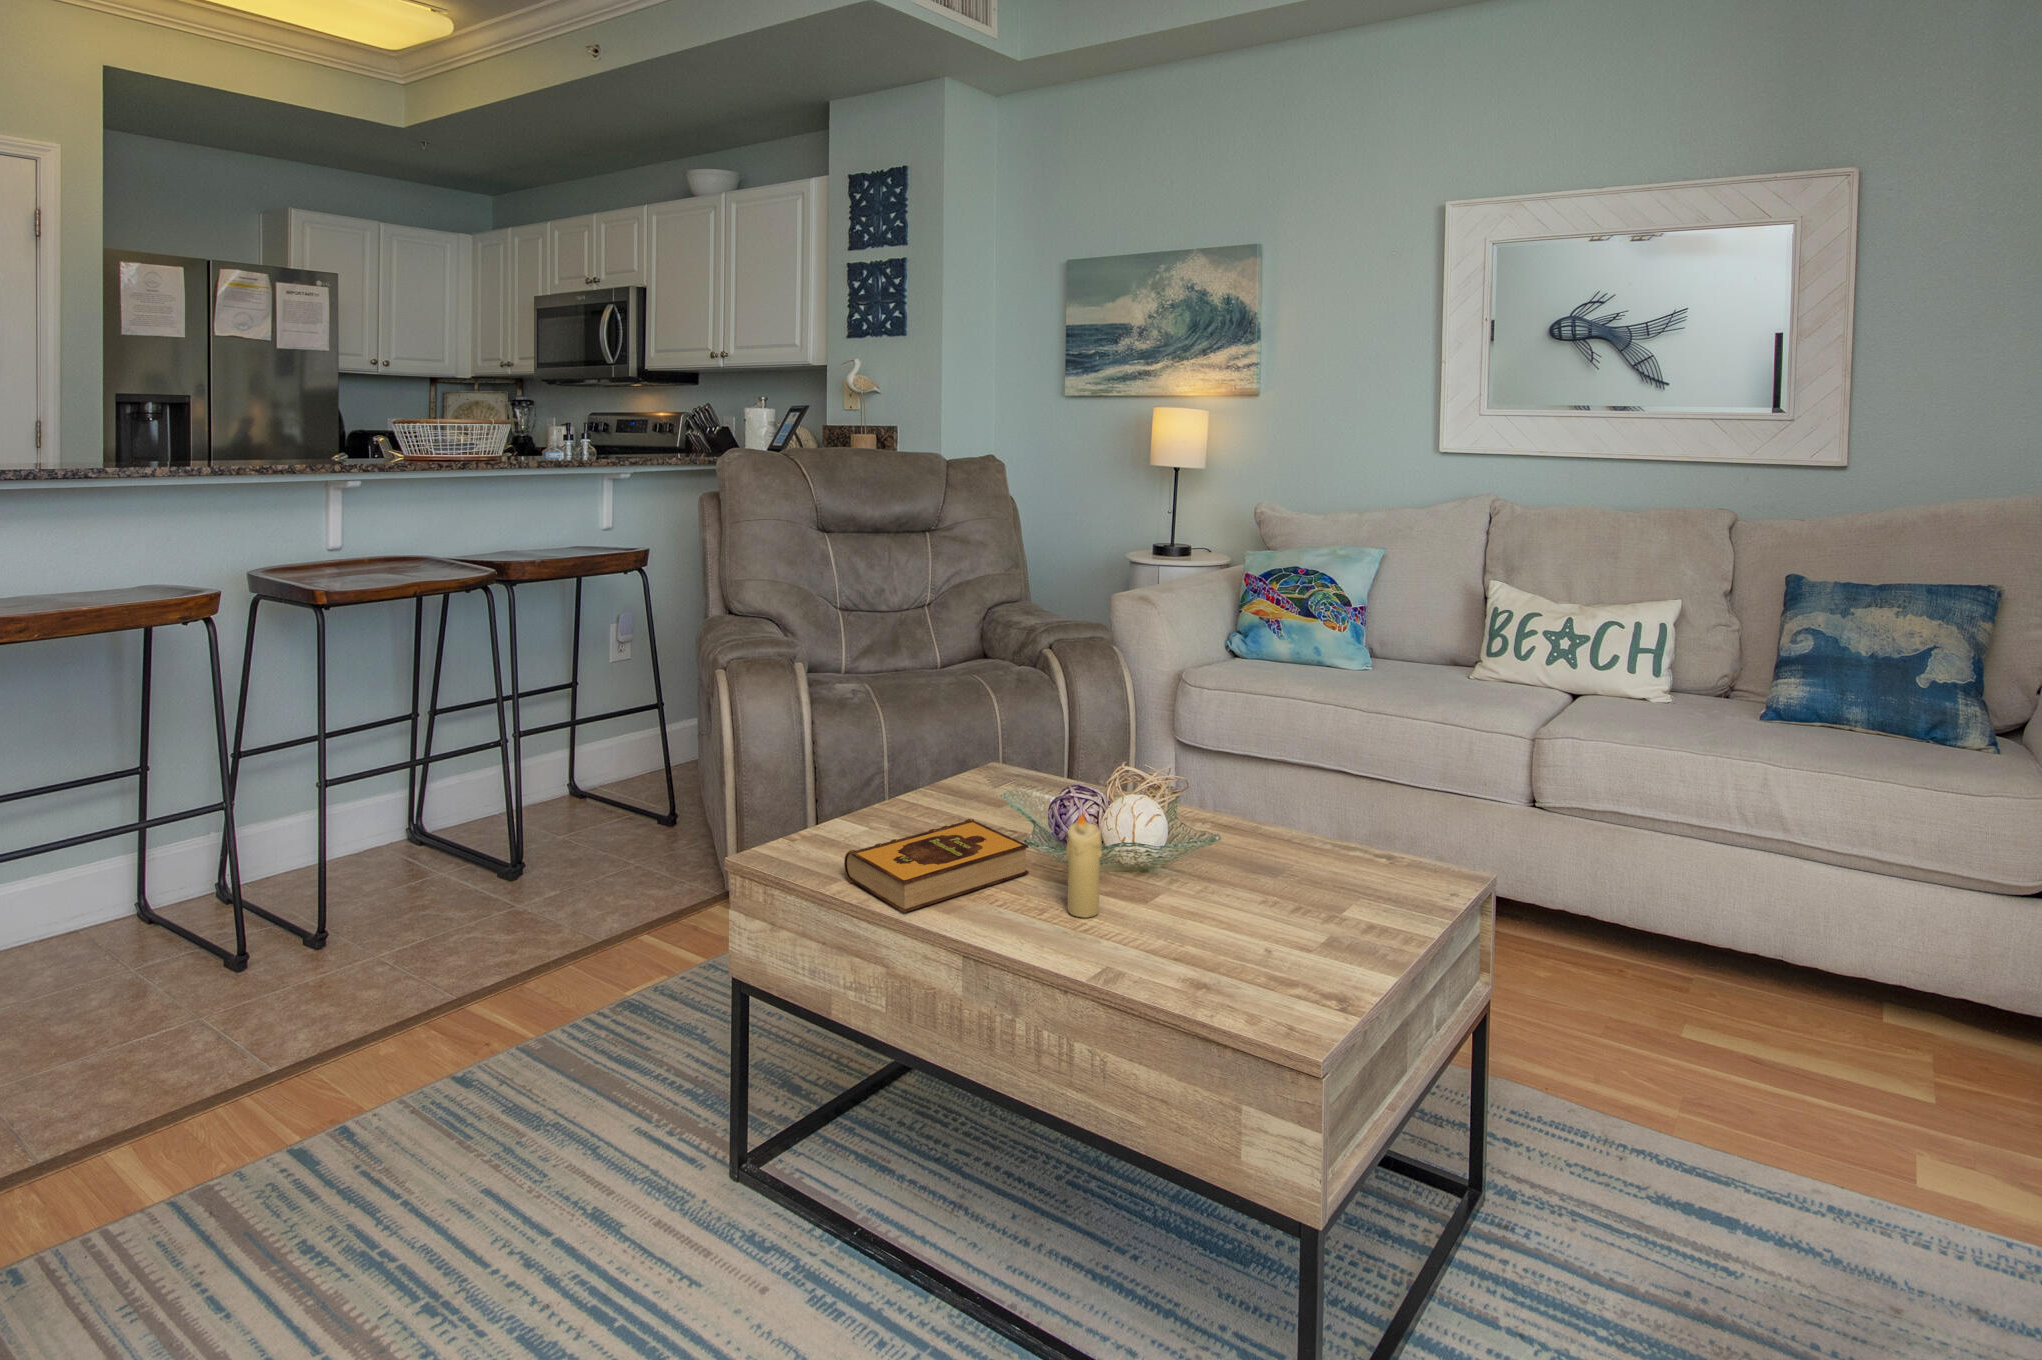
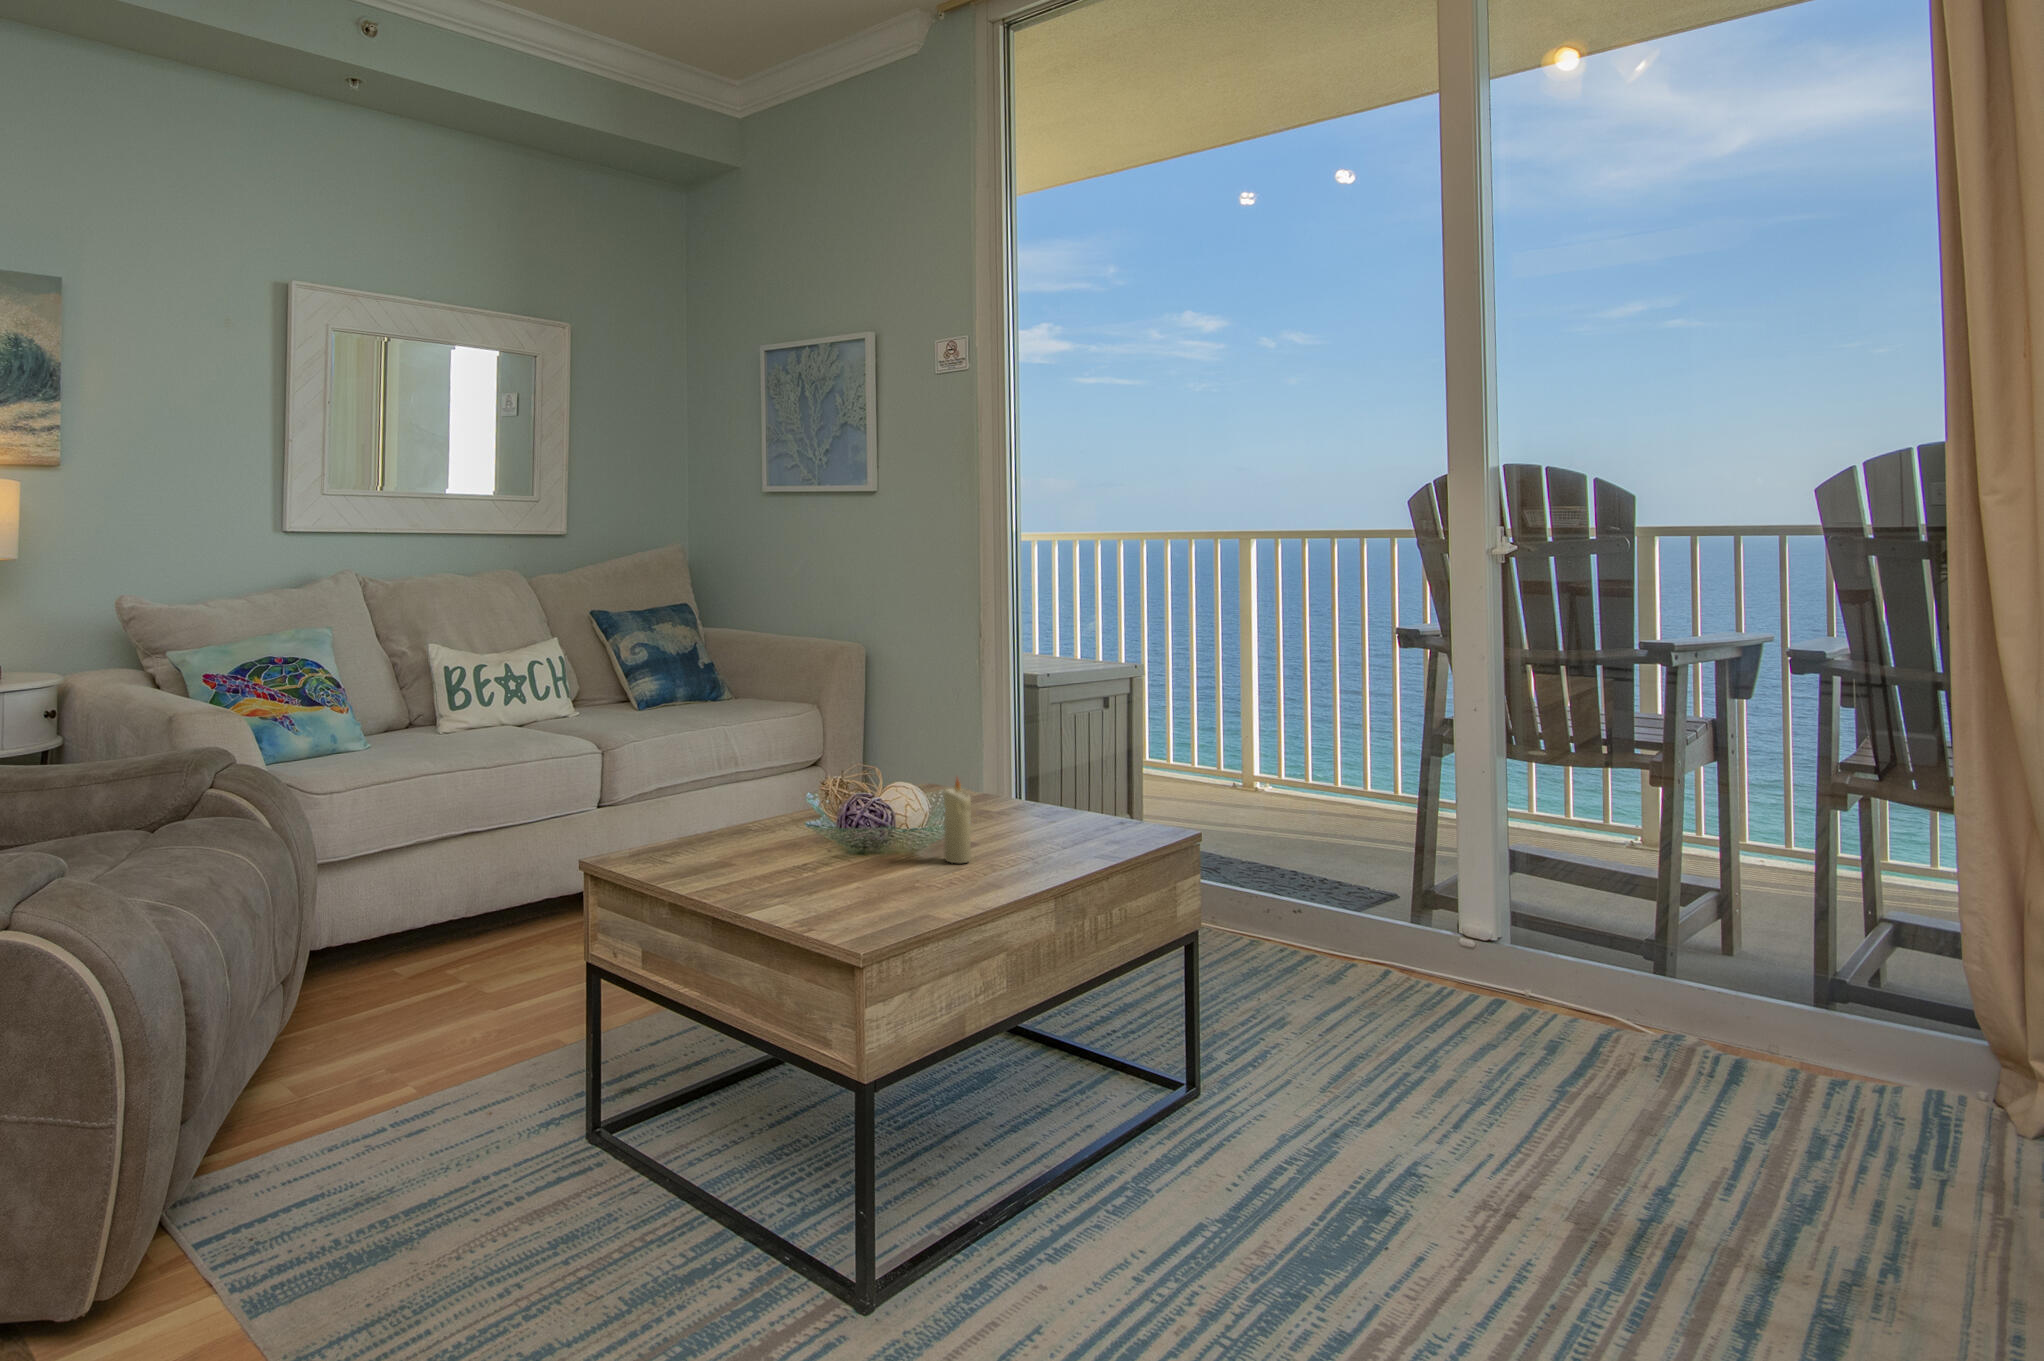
hardback book: present [844,819,1029,913] -> none [794,842,959,918]

